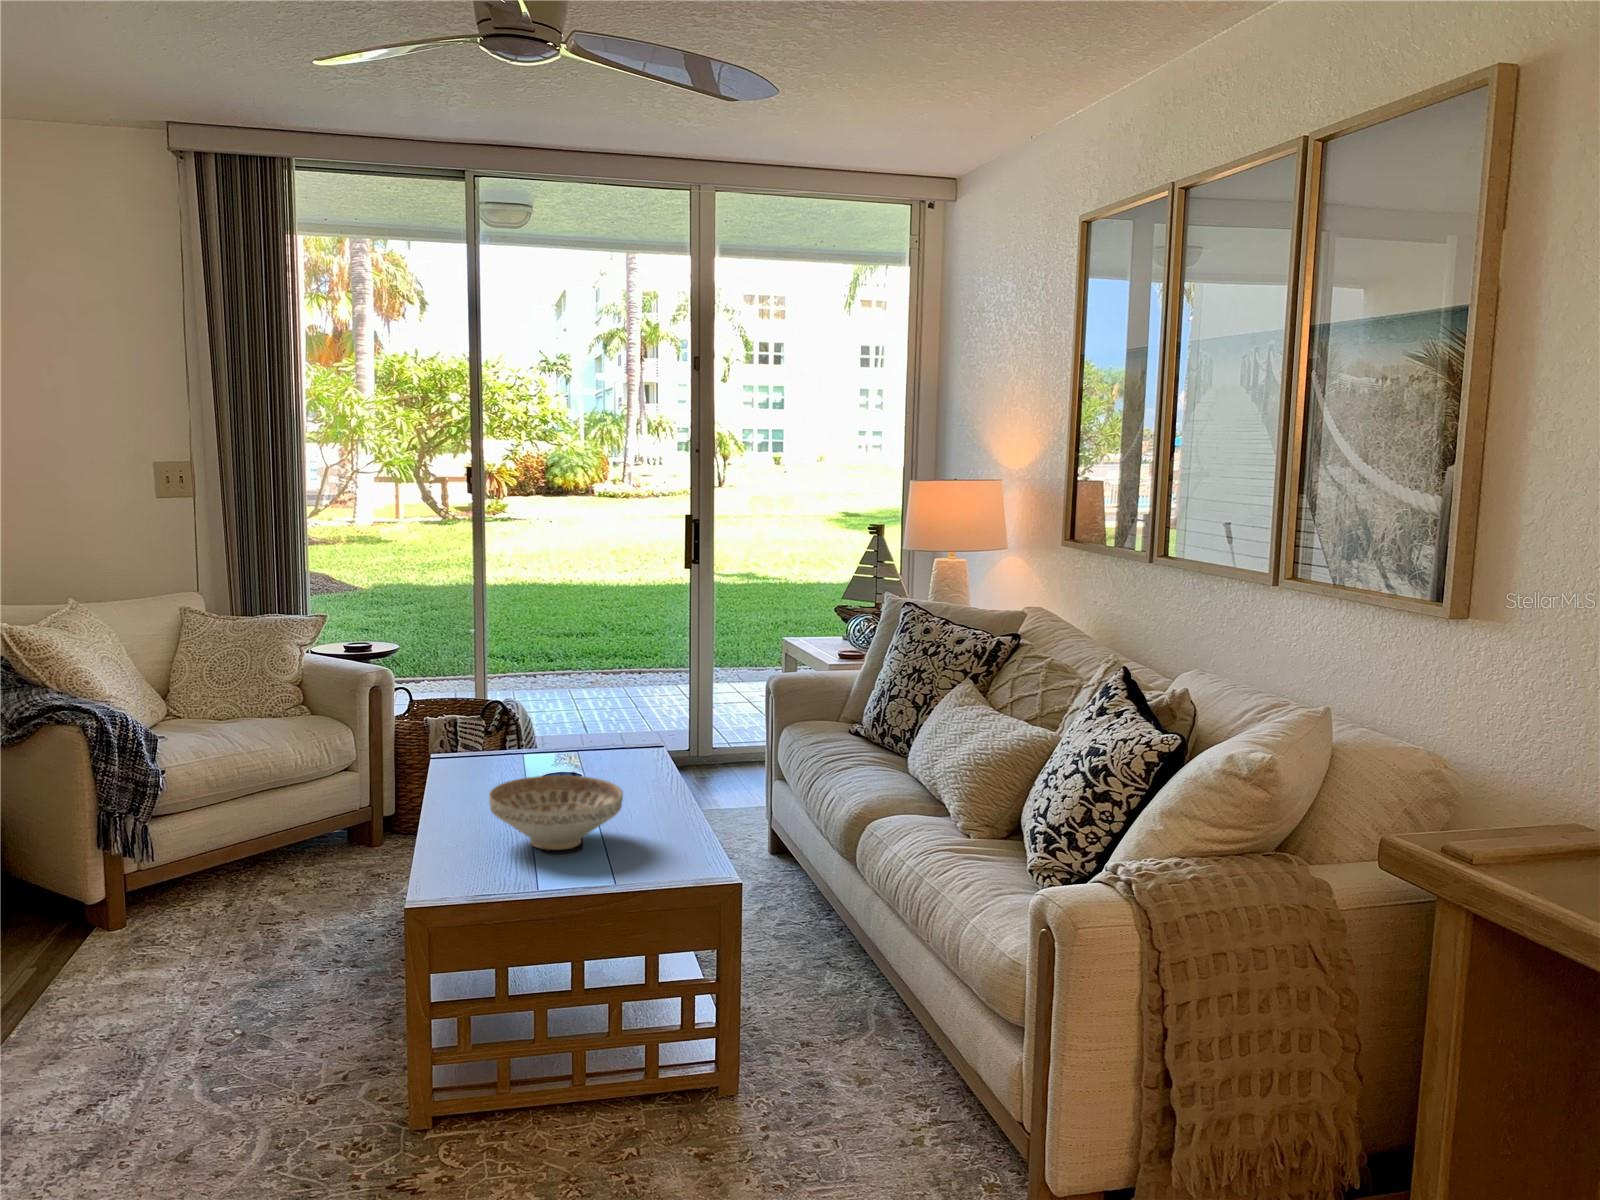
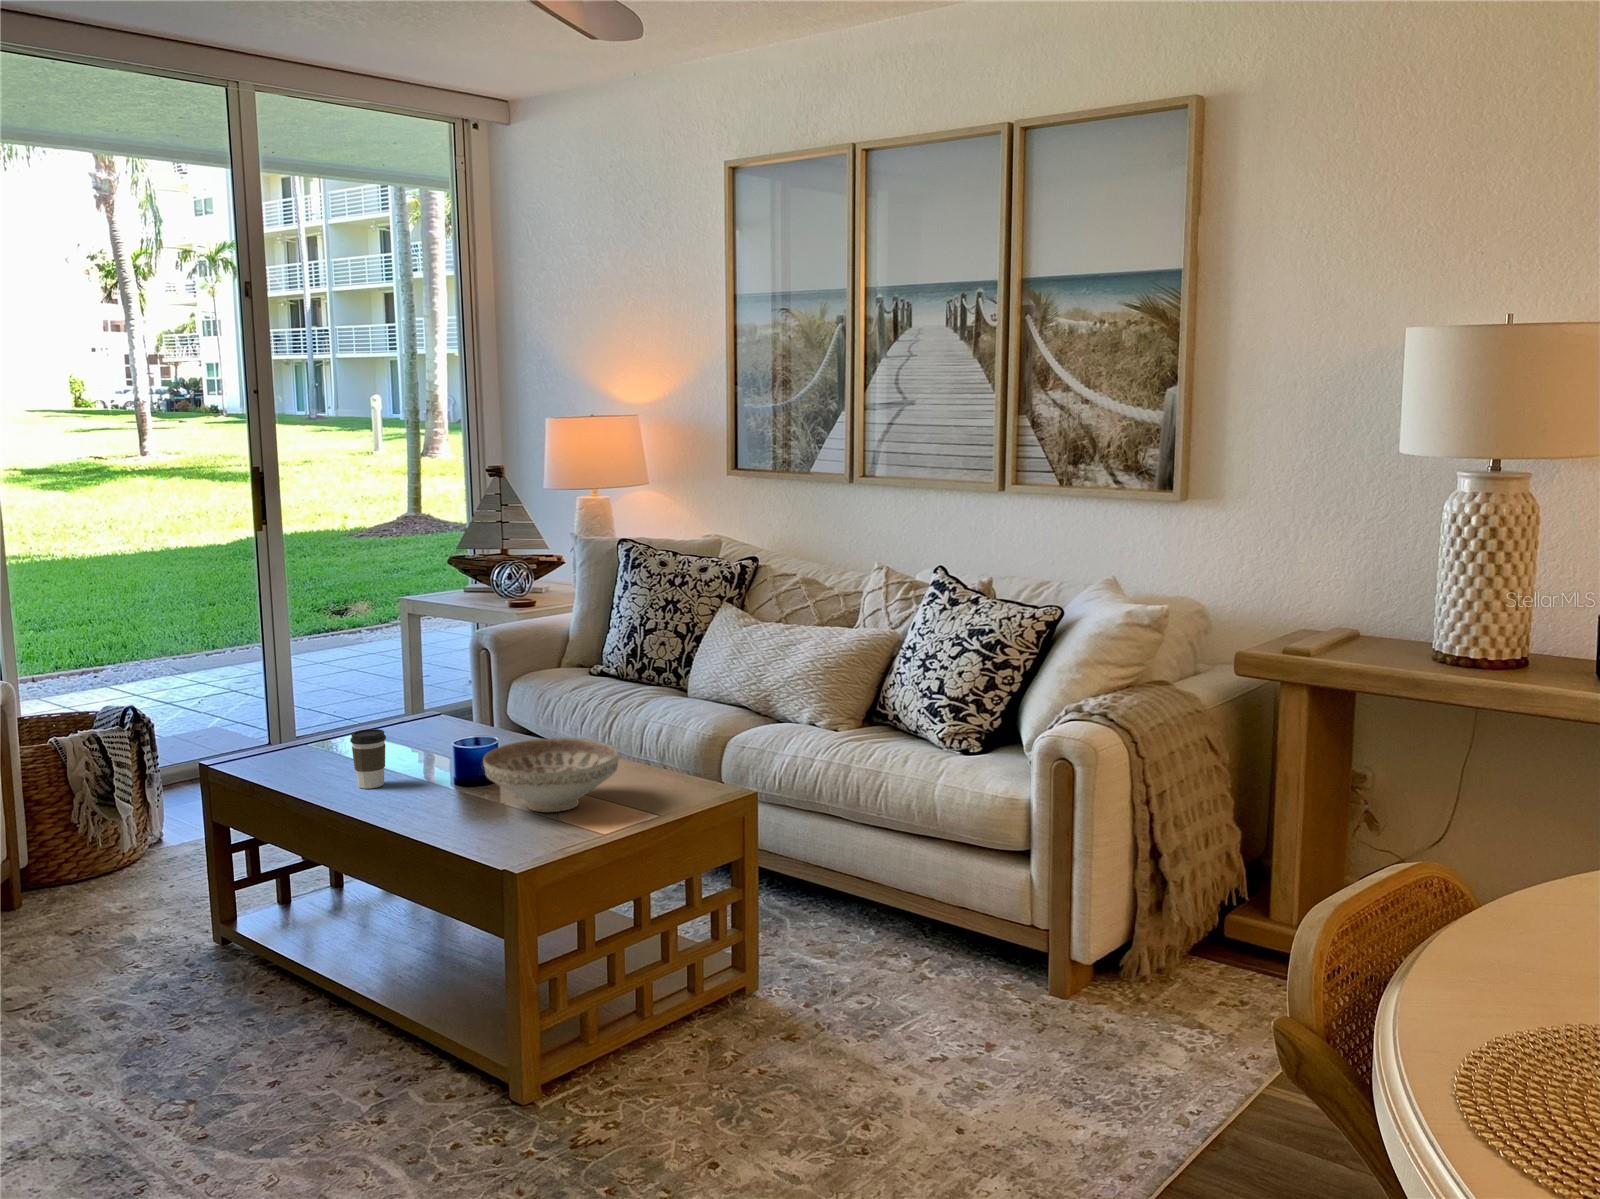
coffee cup: none [466,739,498,794] -> present [350,729,386,788]

